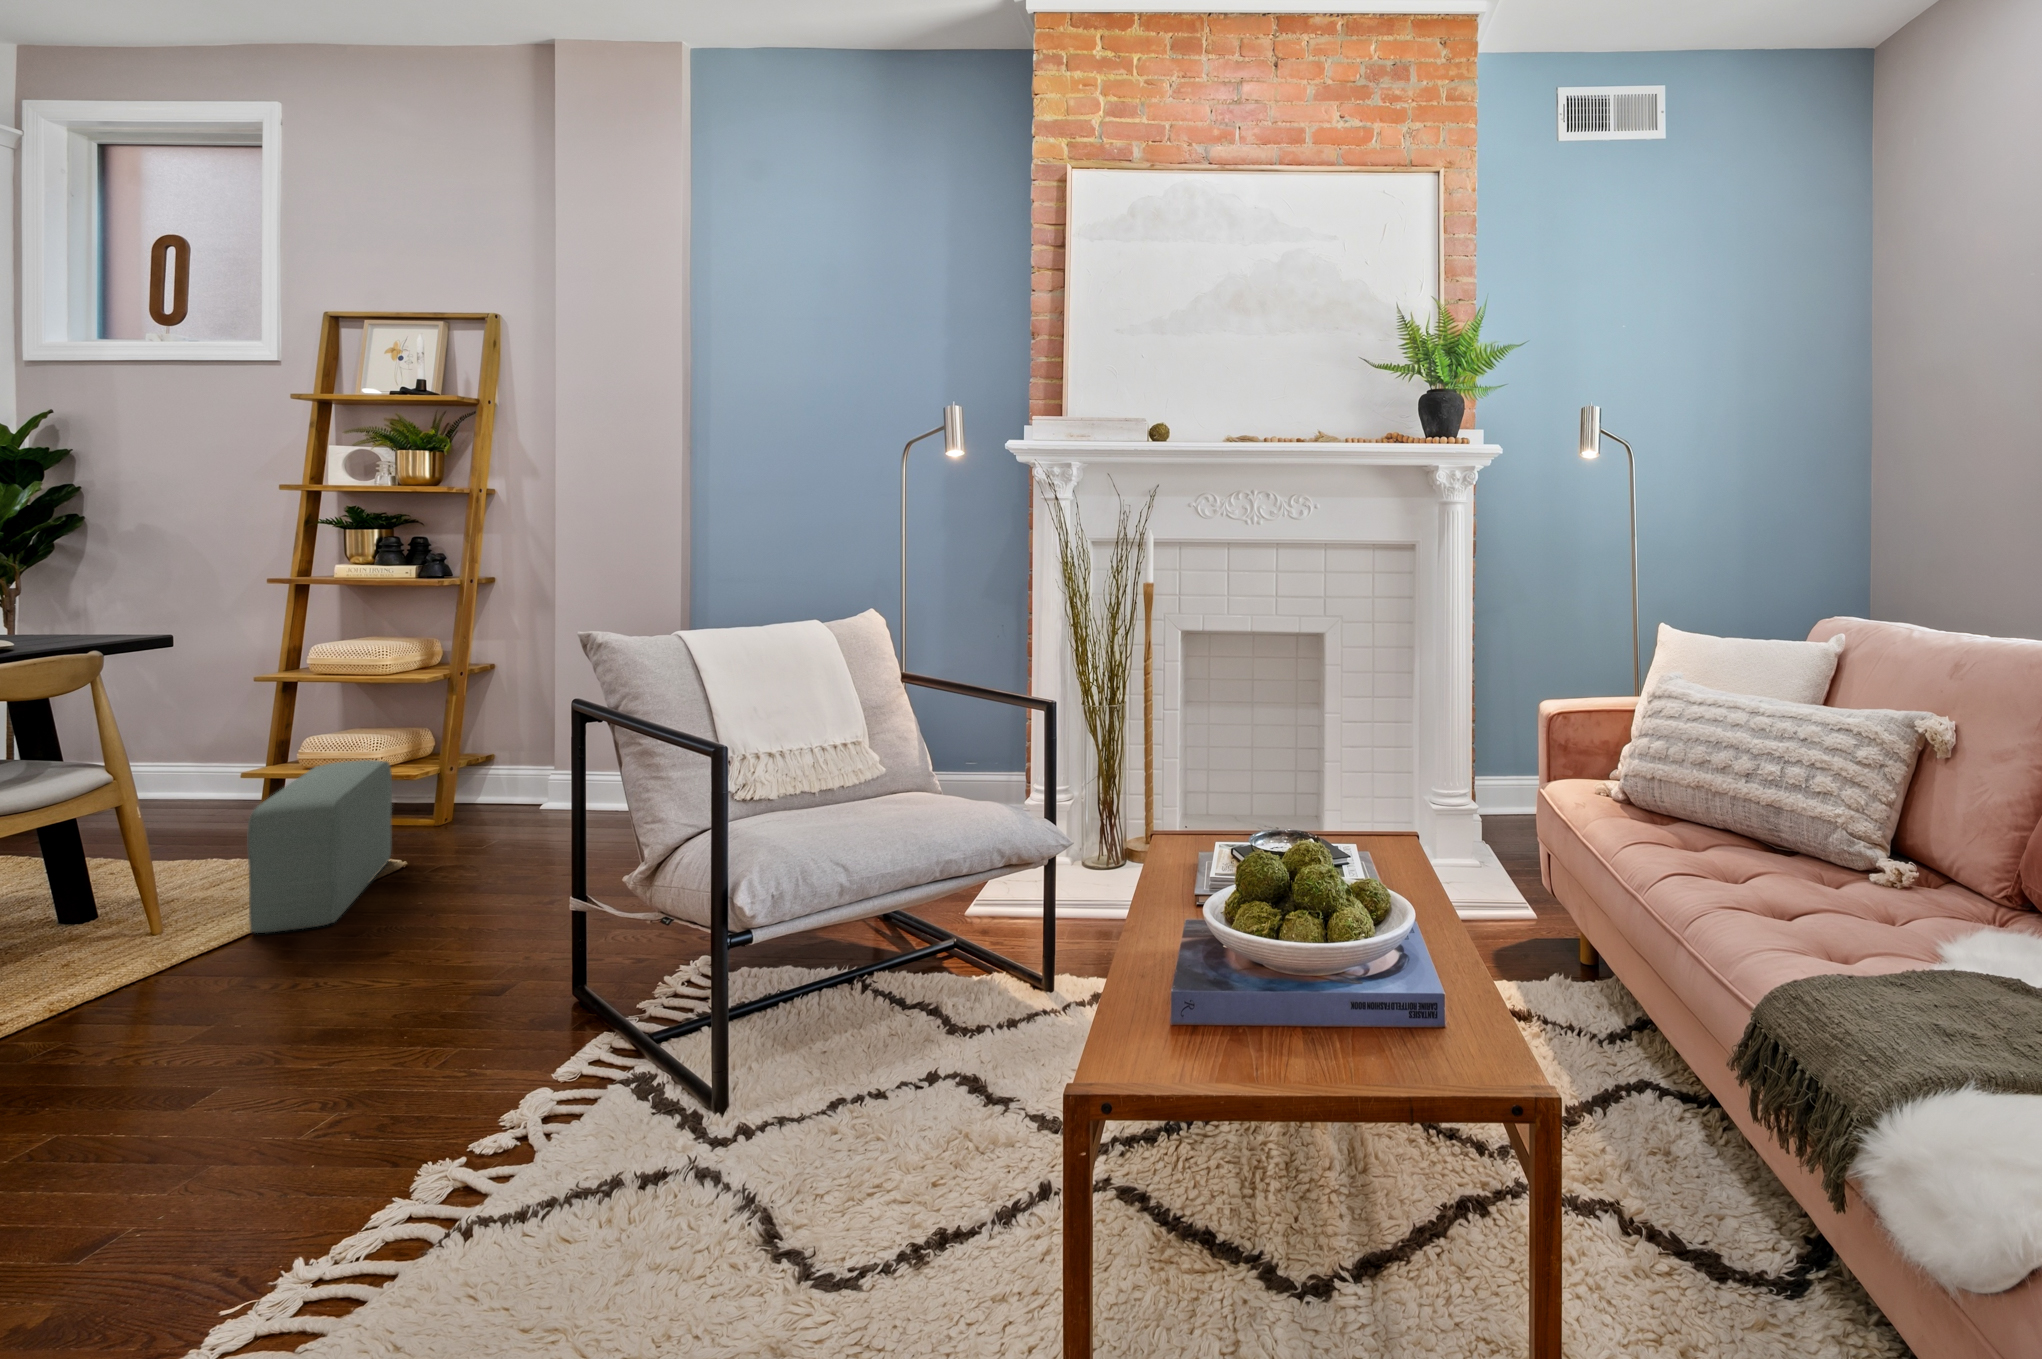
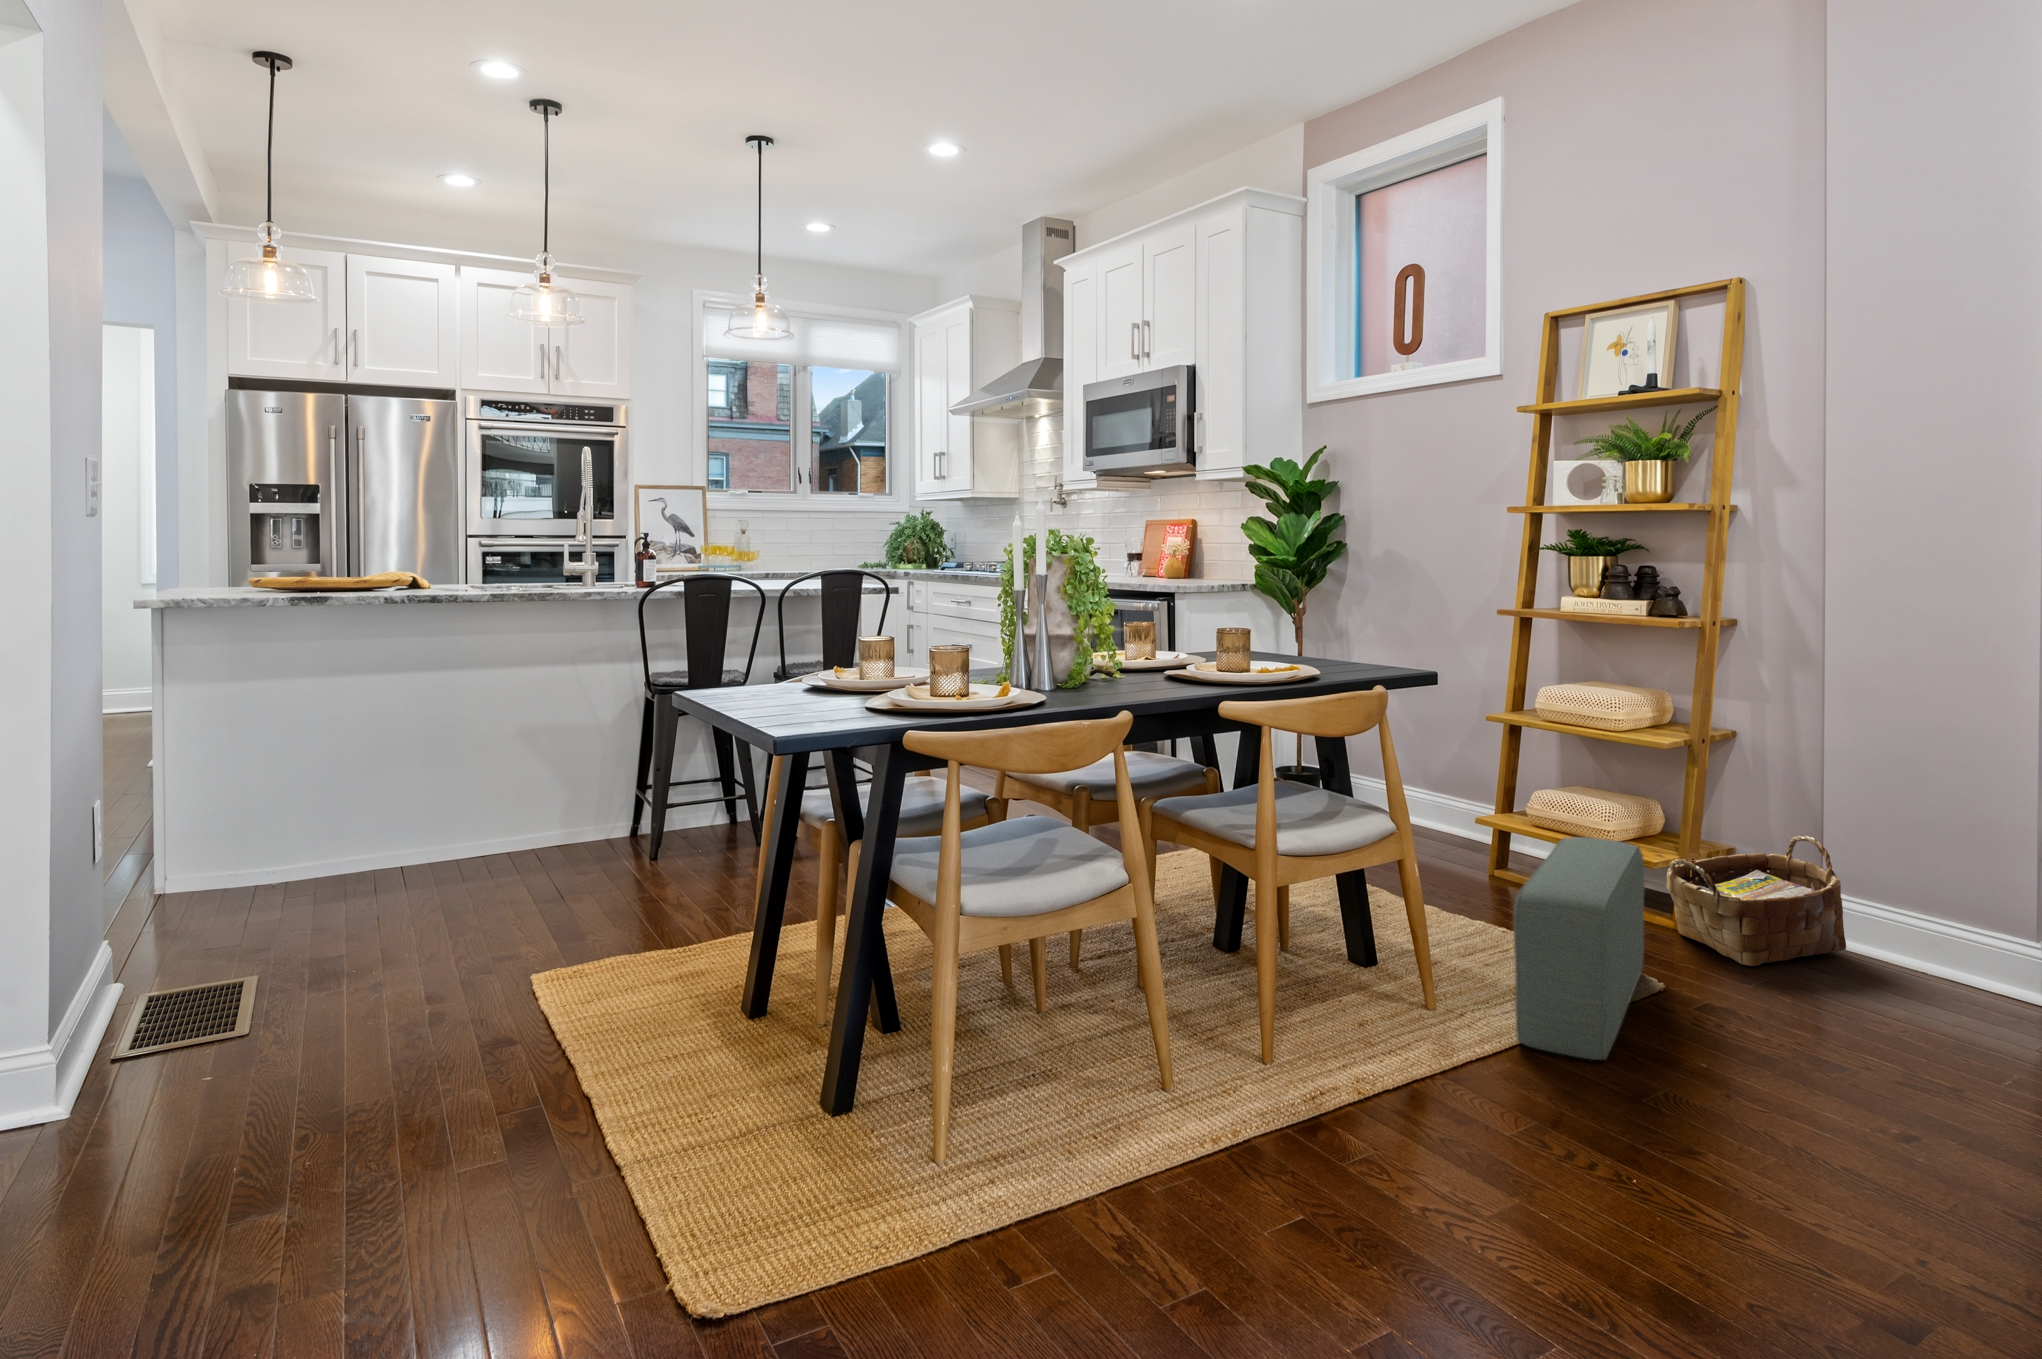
woven basket: none [423,735,564,837] -> present [1667,836,1846,966]

